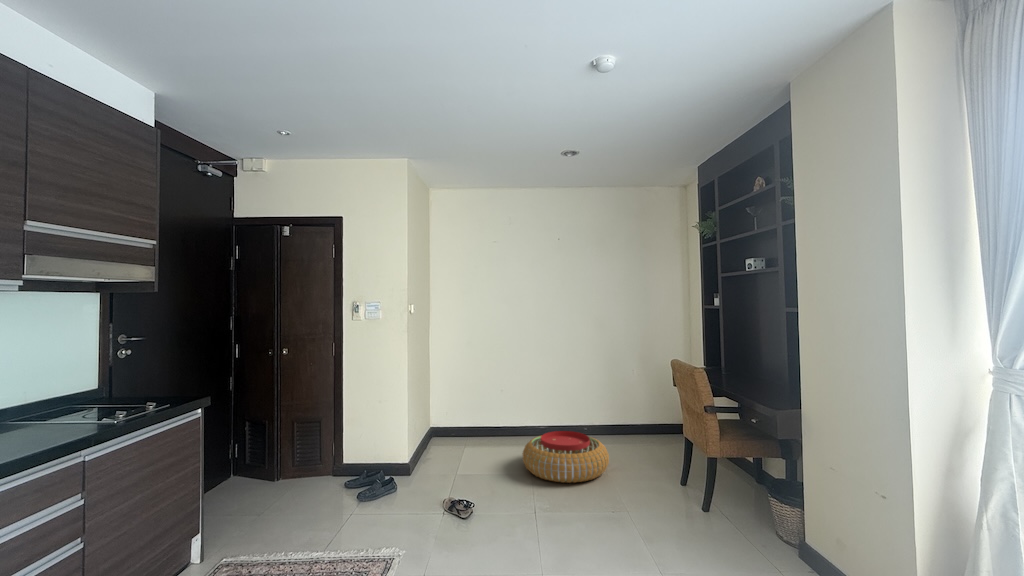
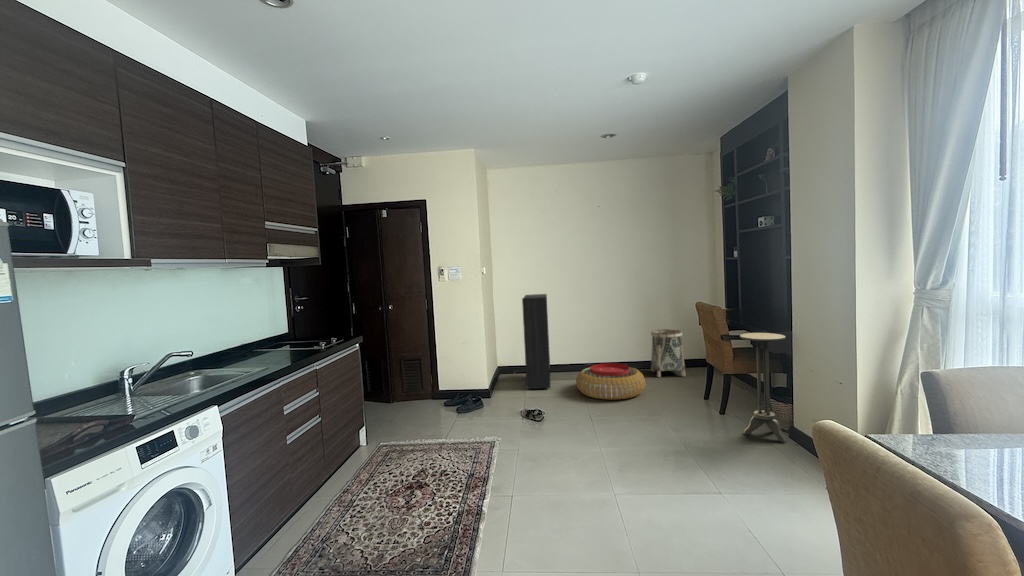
bookcase: none [449,340,494,462] -> present [522,294,550,389]
basket: none [617,388,658,449] -> present [651,329,685,377]
side table: none [732,406,796,563] -> present [740,333,787,443]

